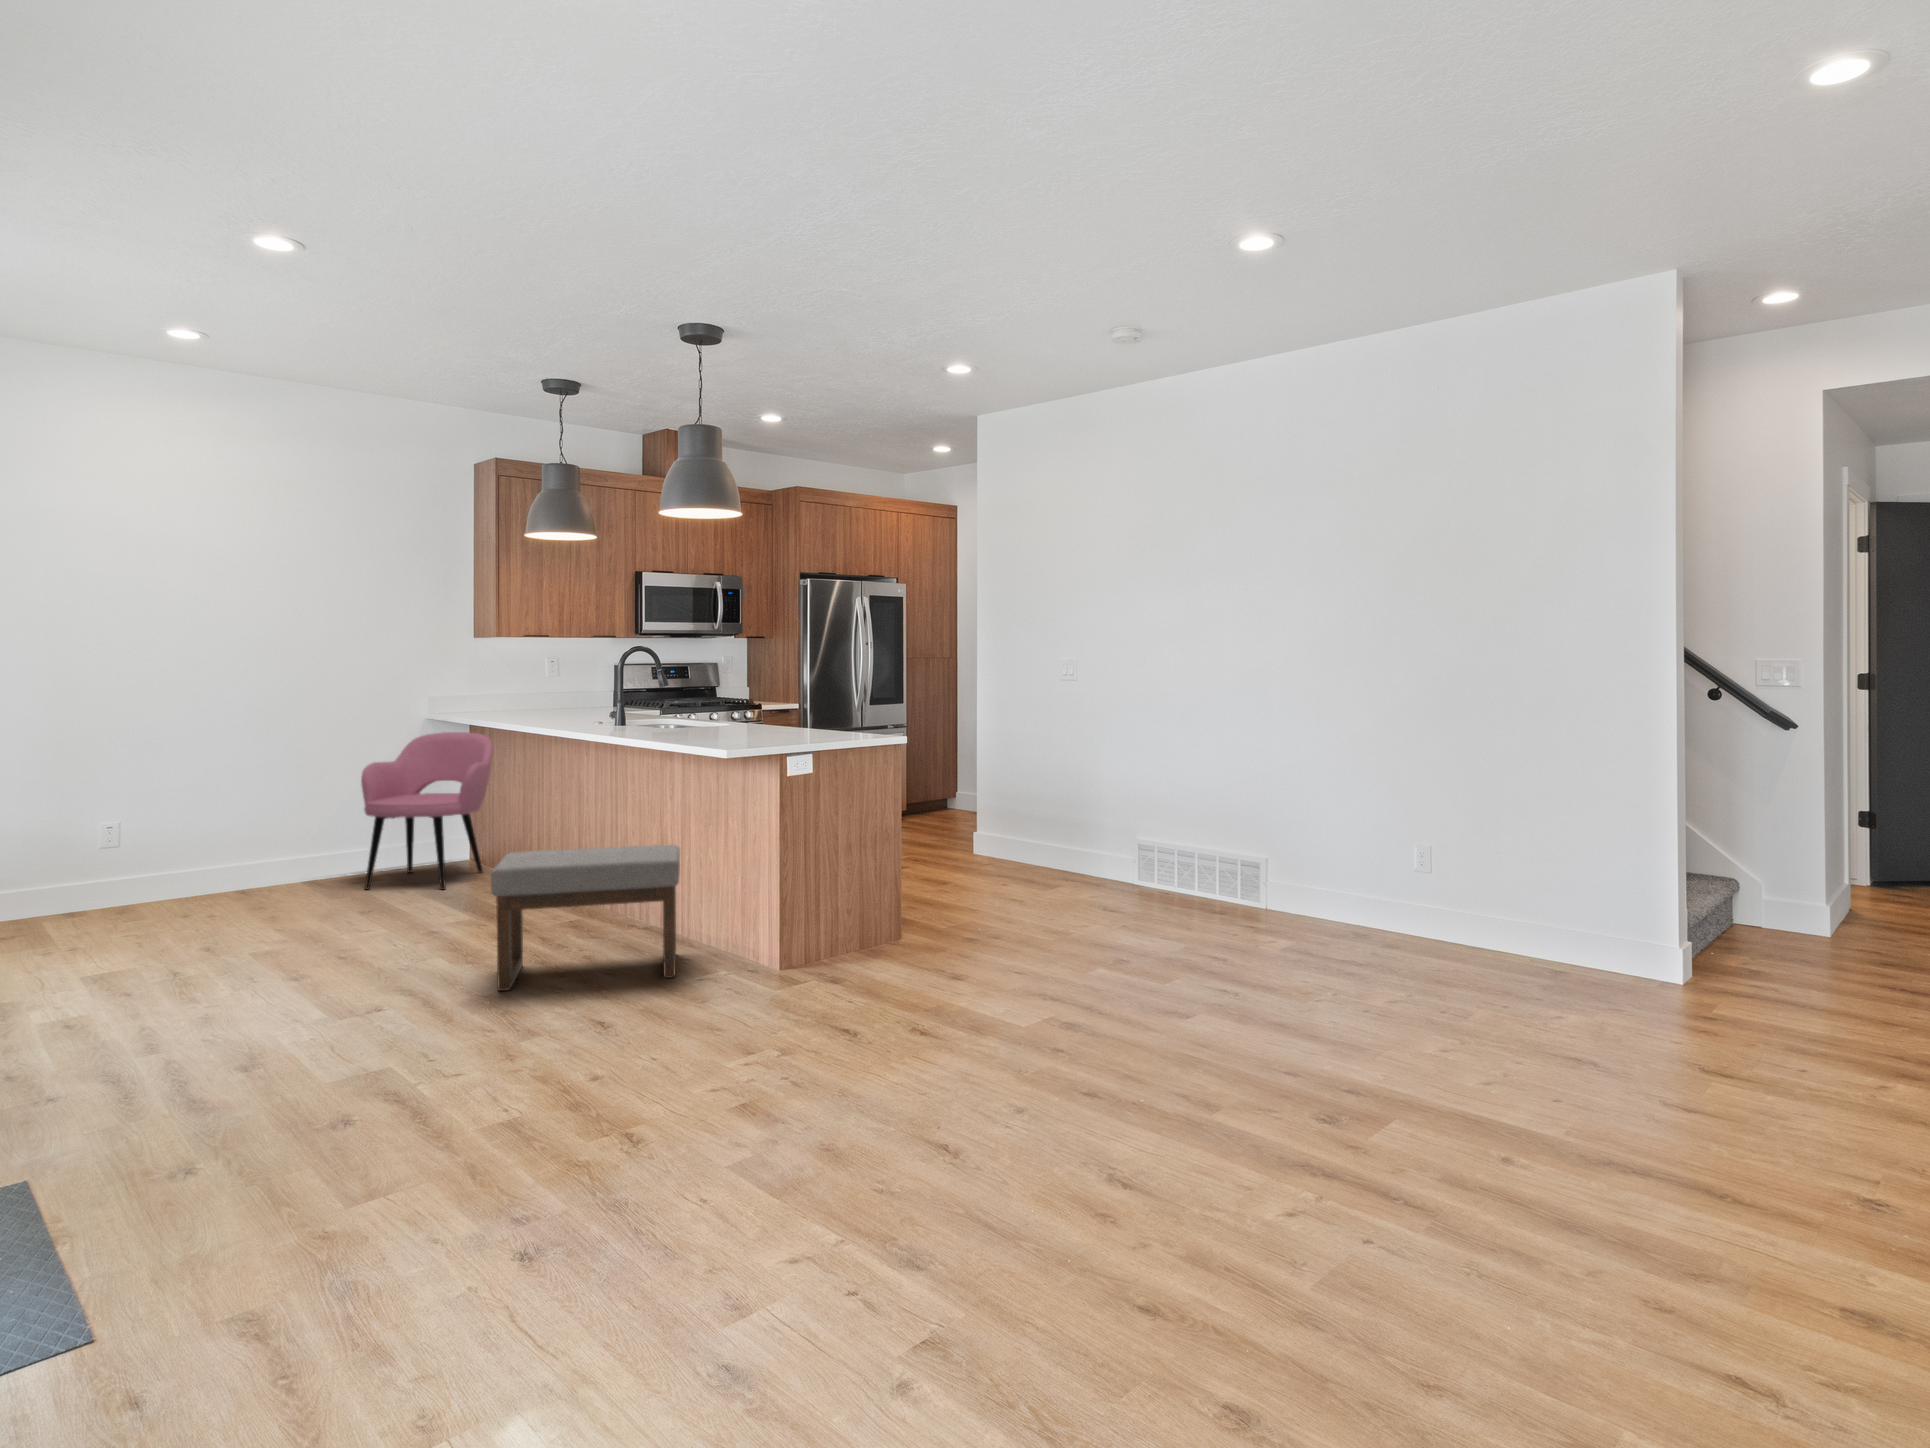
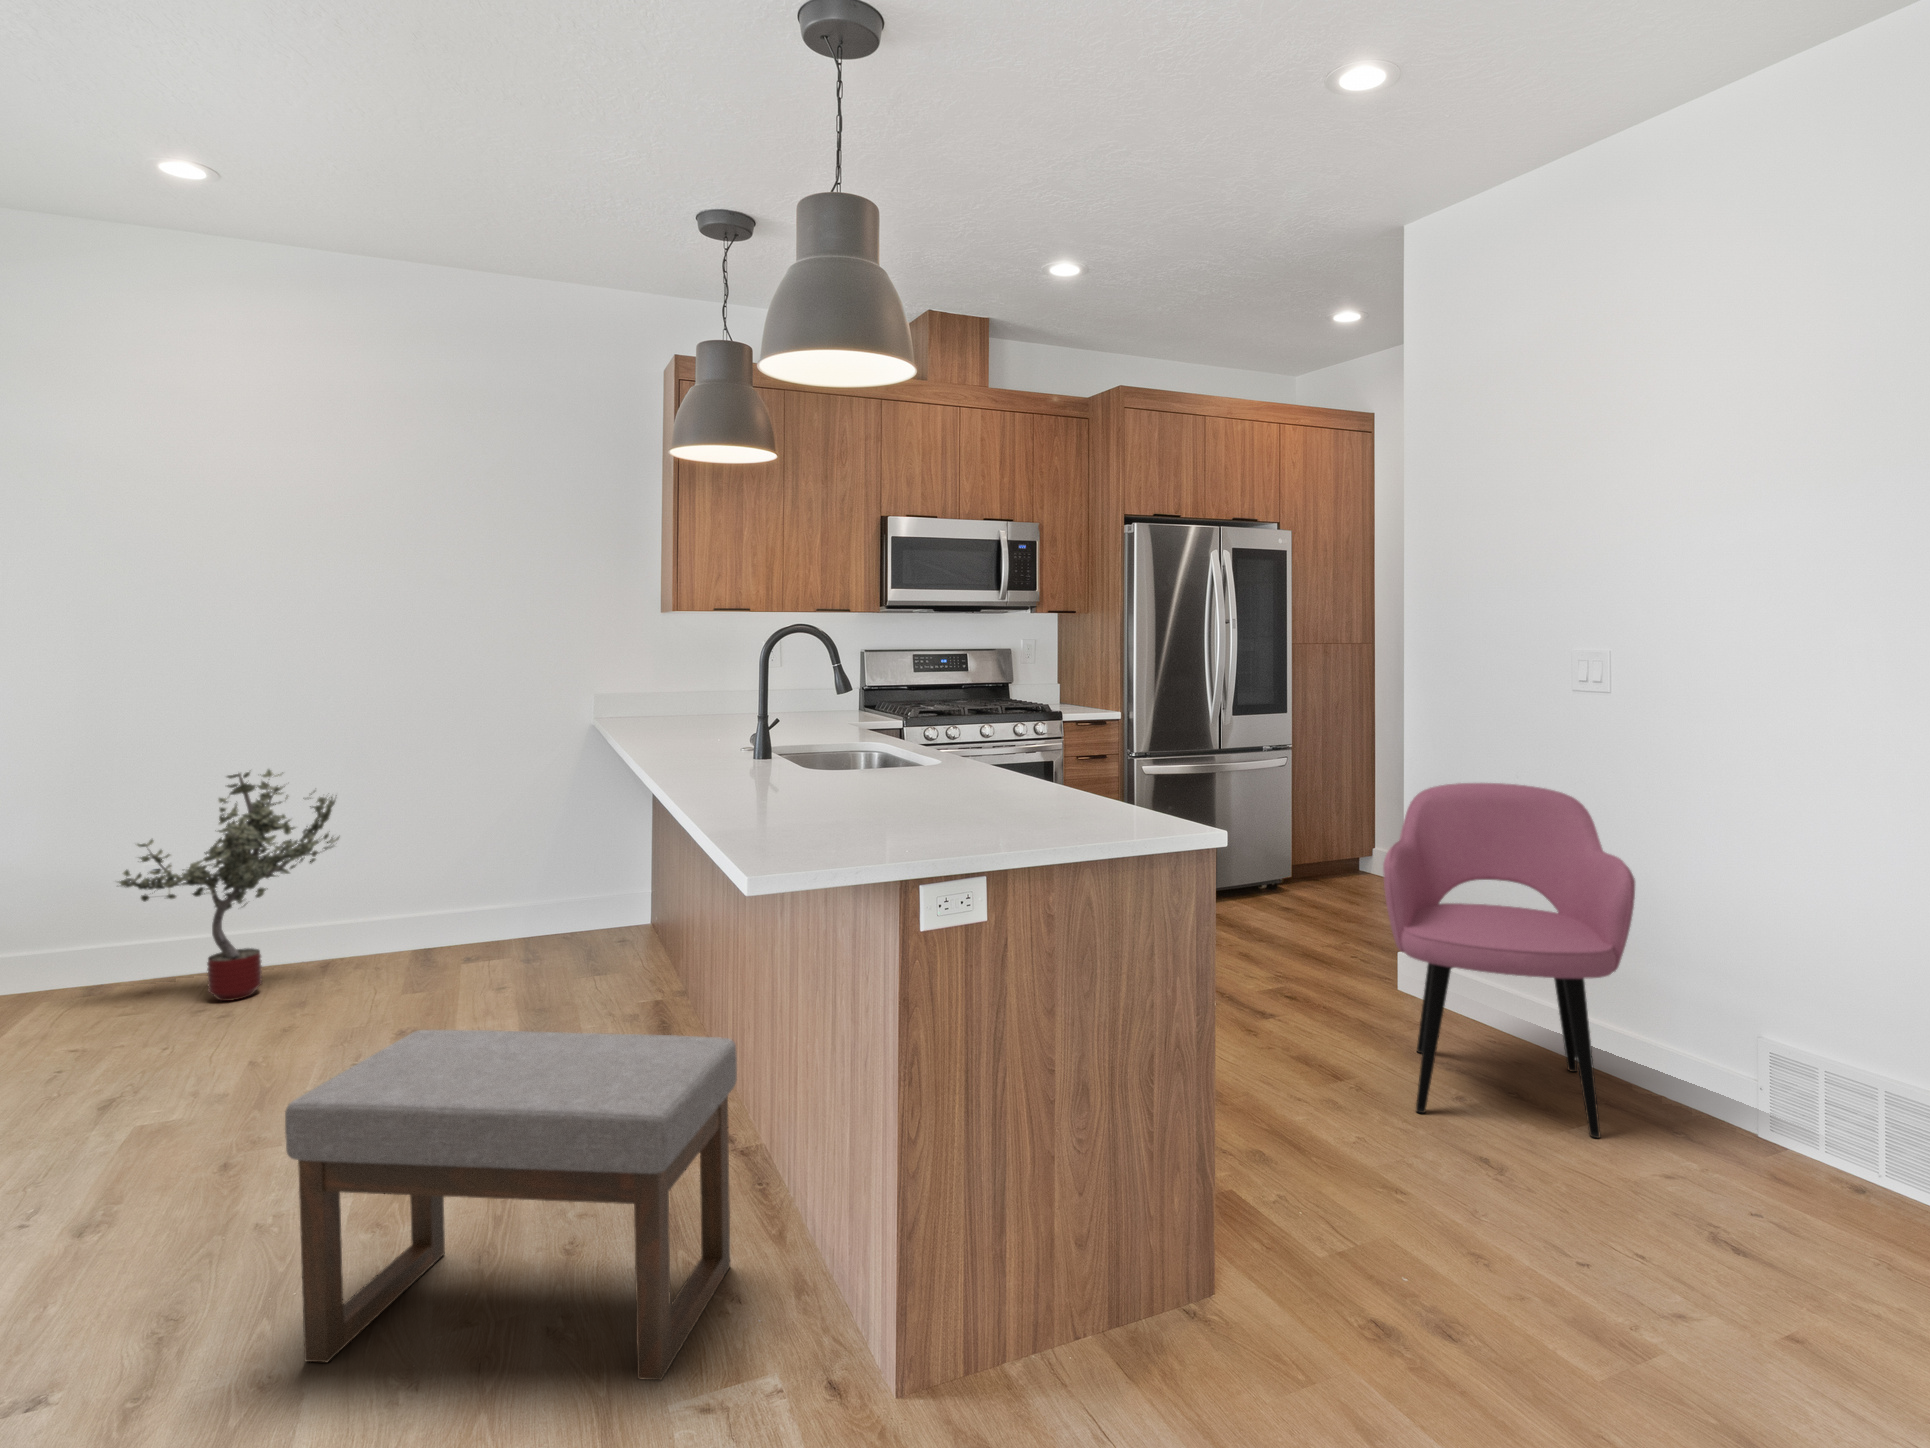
armchair: present [361,732,493,890] -> present [1383,783,1635,1138]
potted tree: none [105,747,270,911] -> present [119,769,339,1001]

